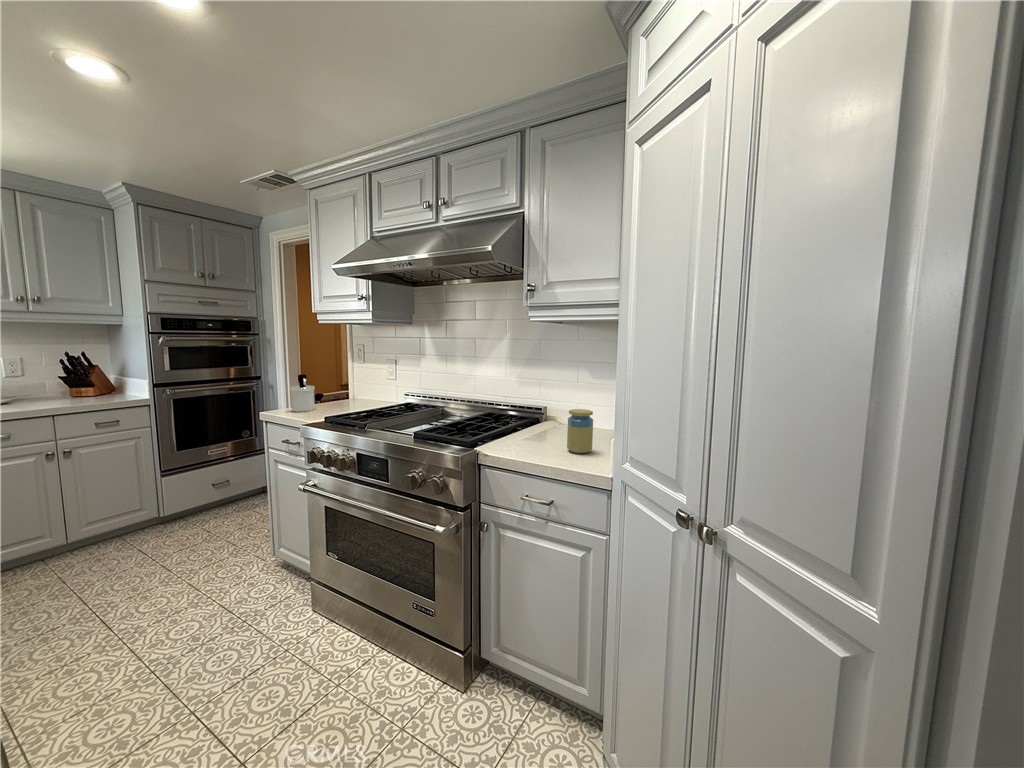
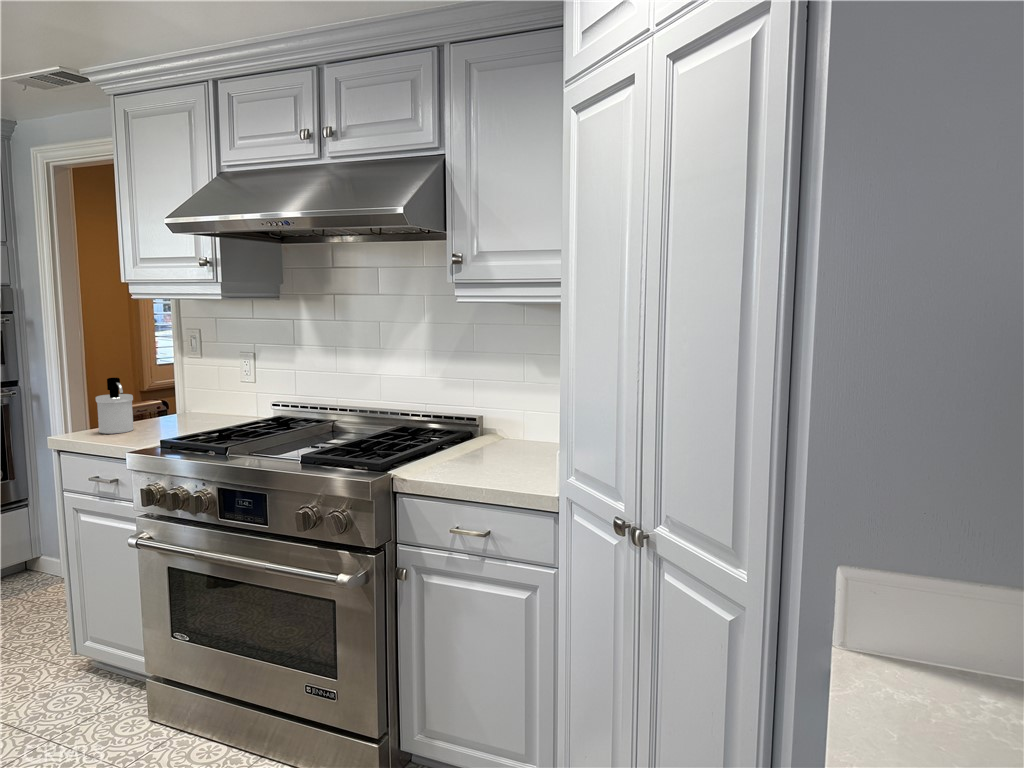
jar: present [567,409,593,453] -> none [507,416,539,473]

